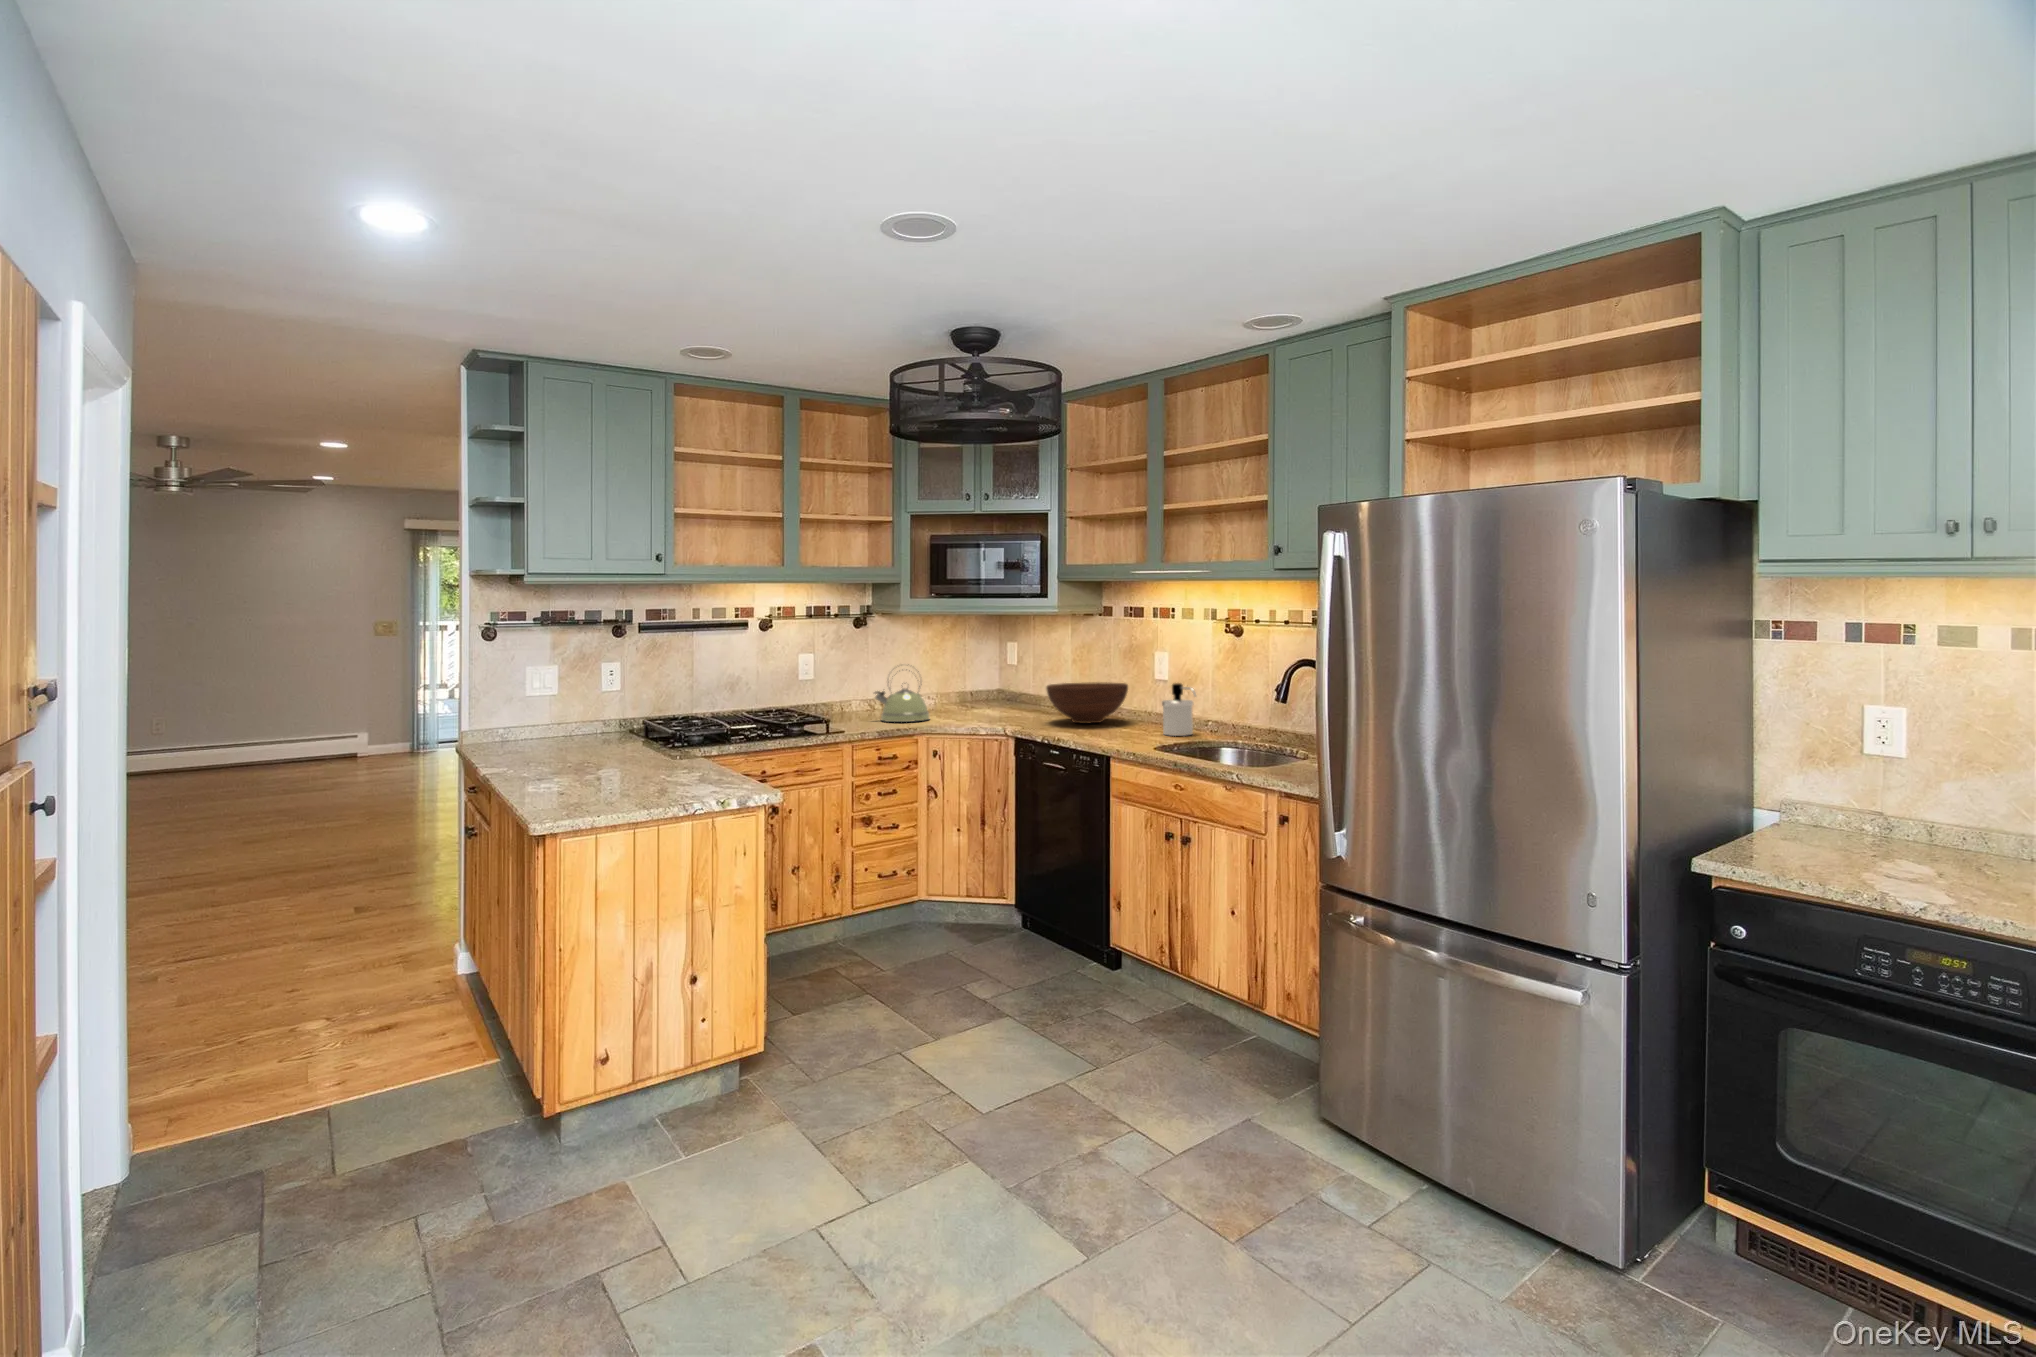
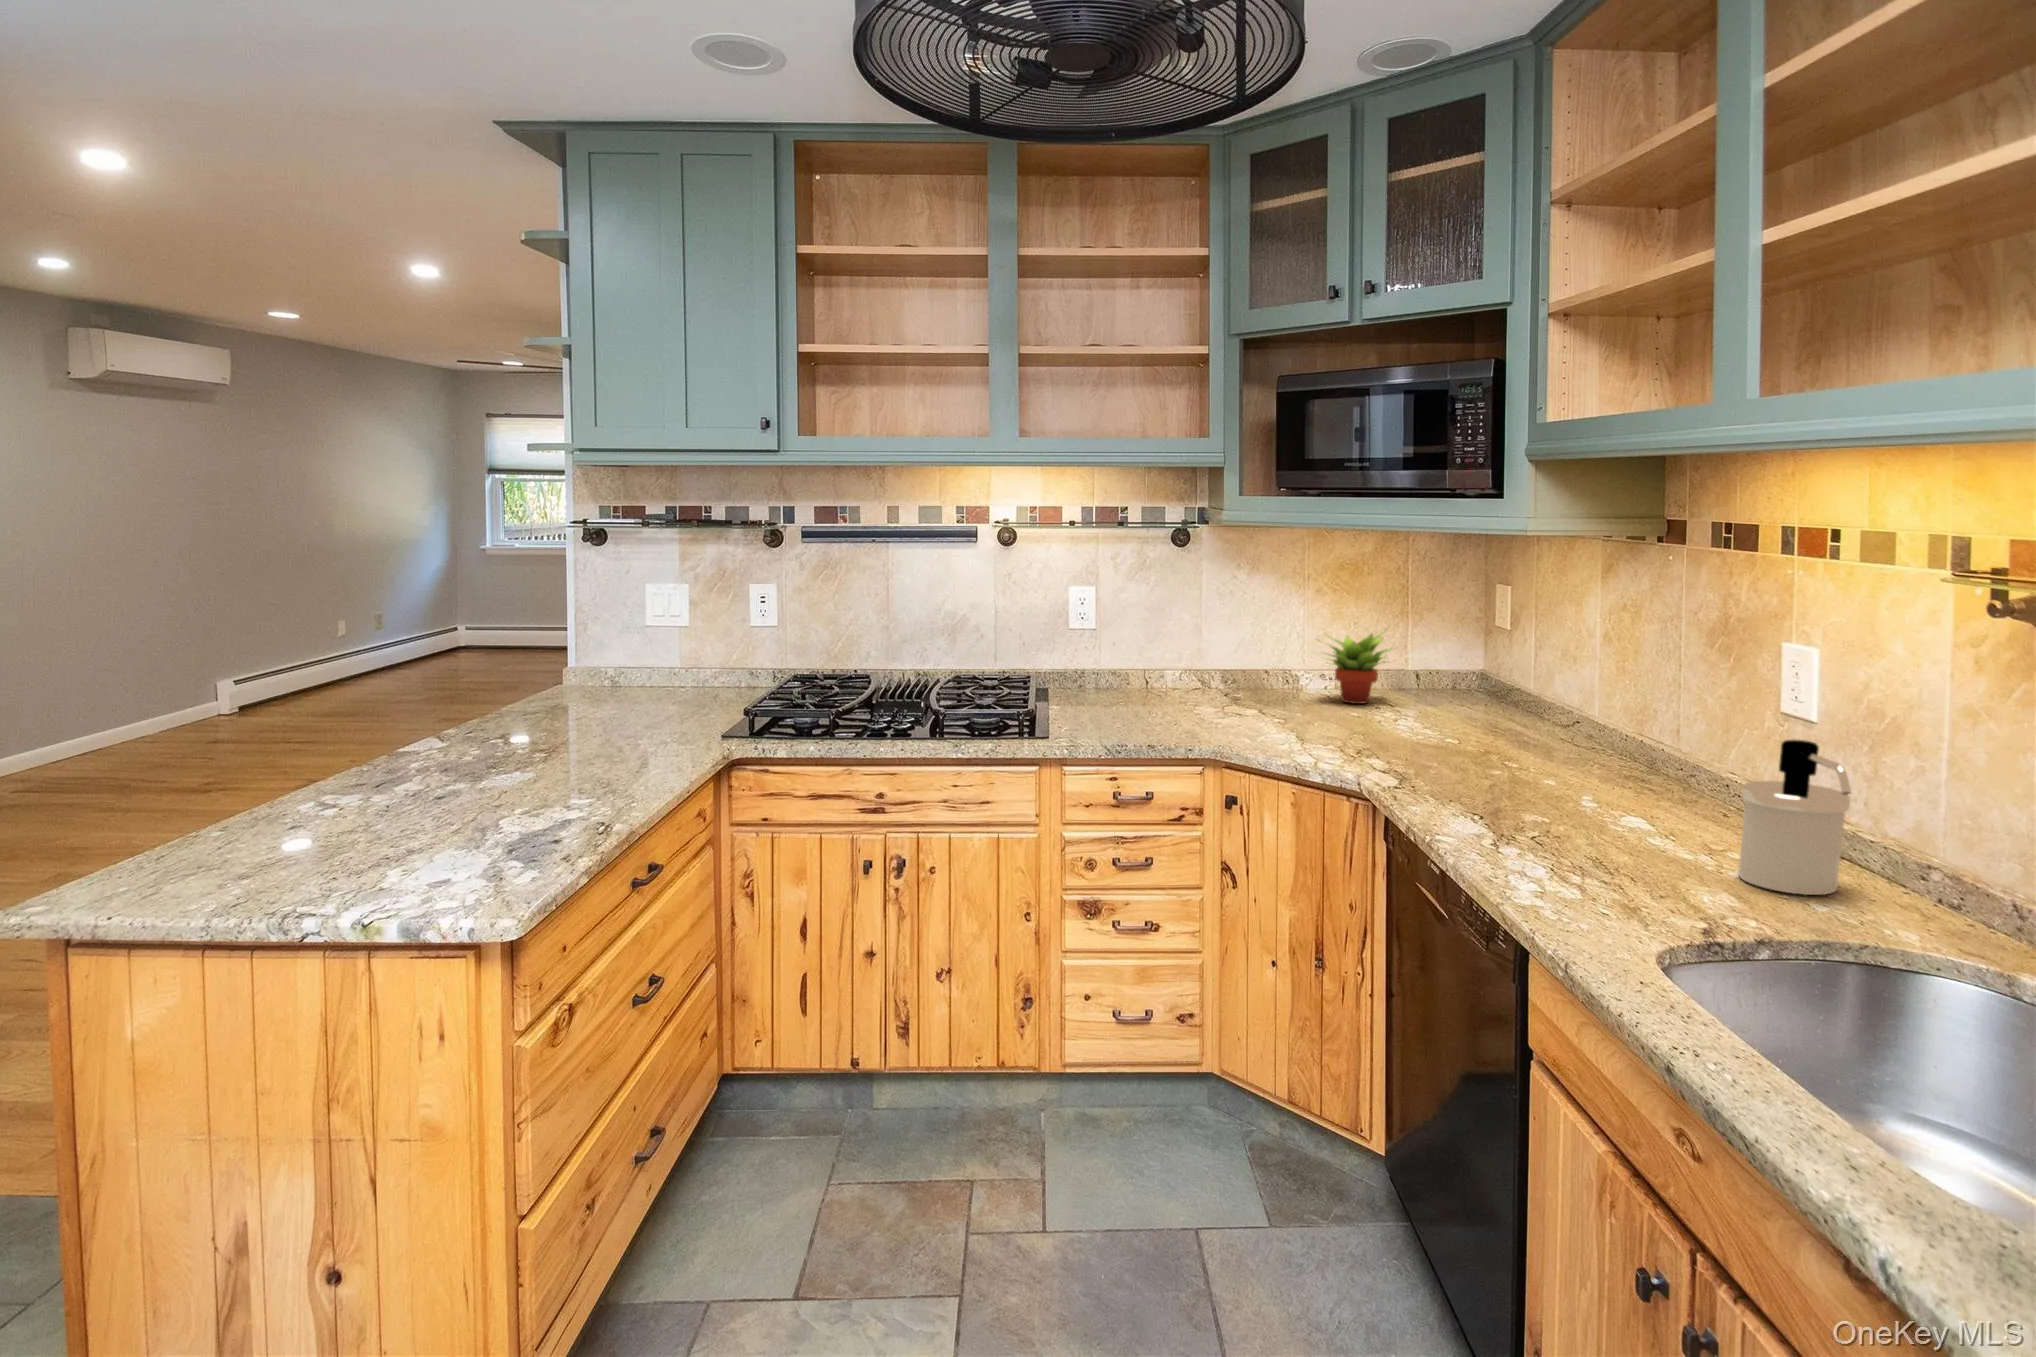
succulent plant: none [940,667,978,706] -> present [1327,630,1392,704]
kettle: present [875,670,930,722] -> none [1142,619,1248,734]
fruit bowl: present [1046,682,1128,723] -> none [1468,690,1686,797]

